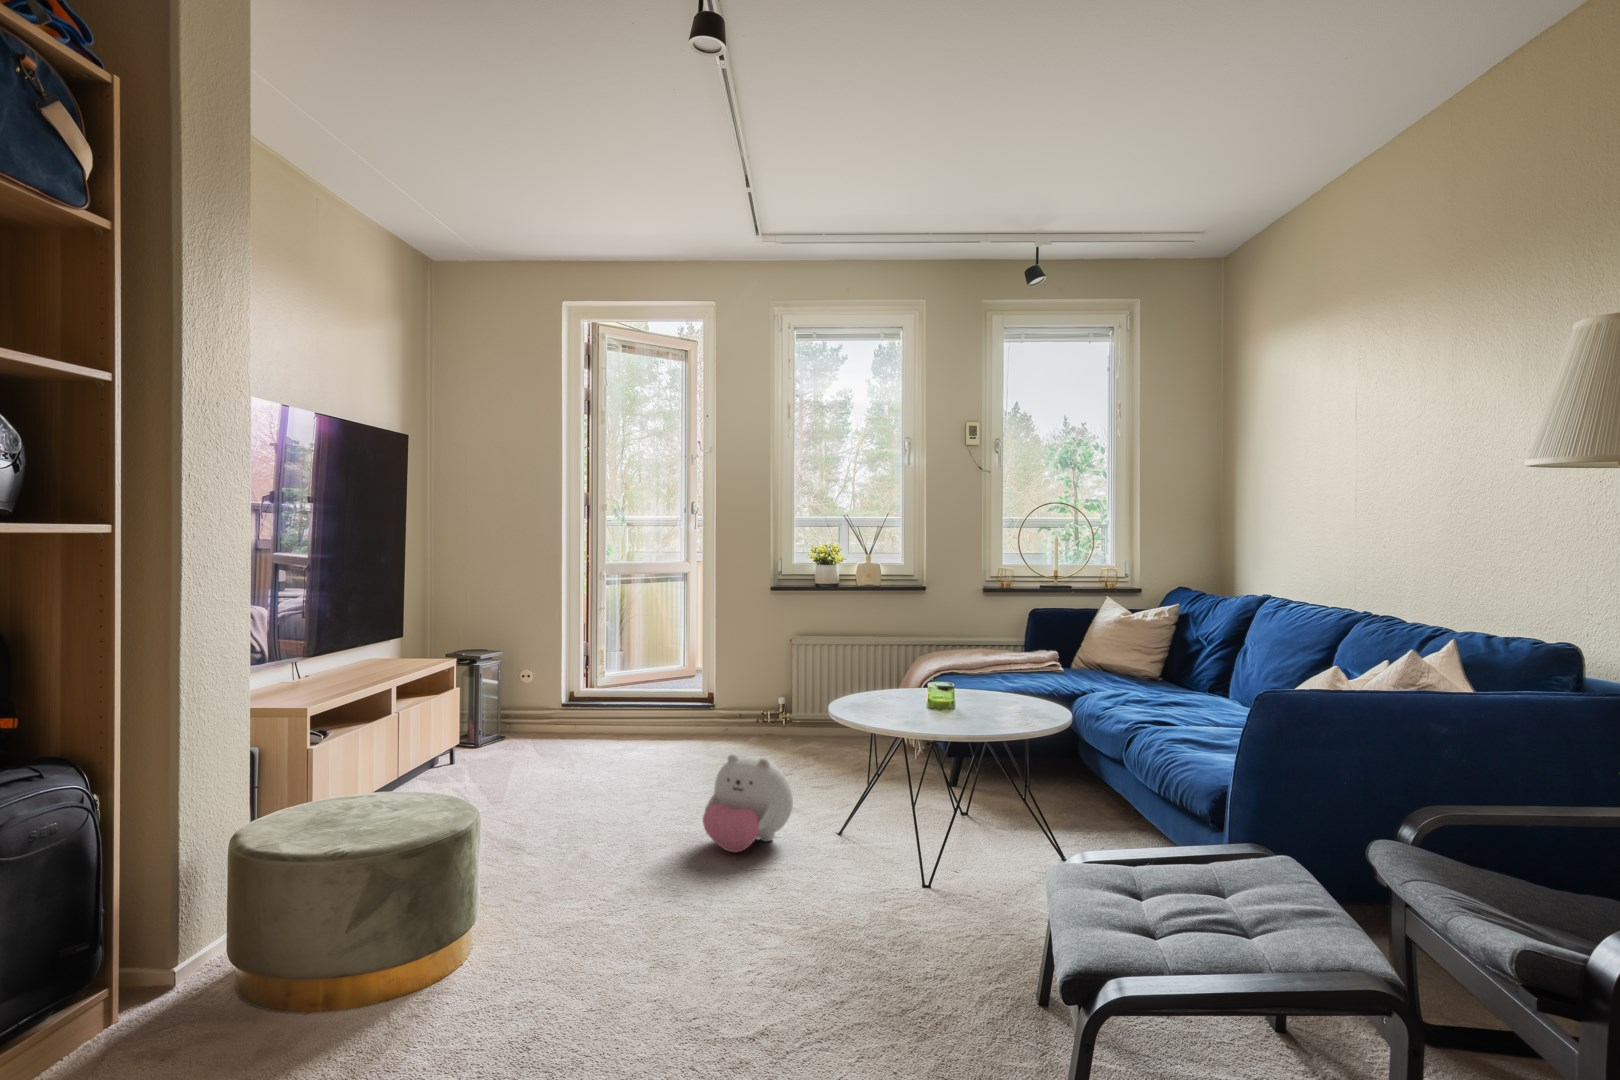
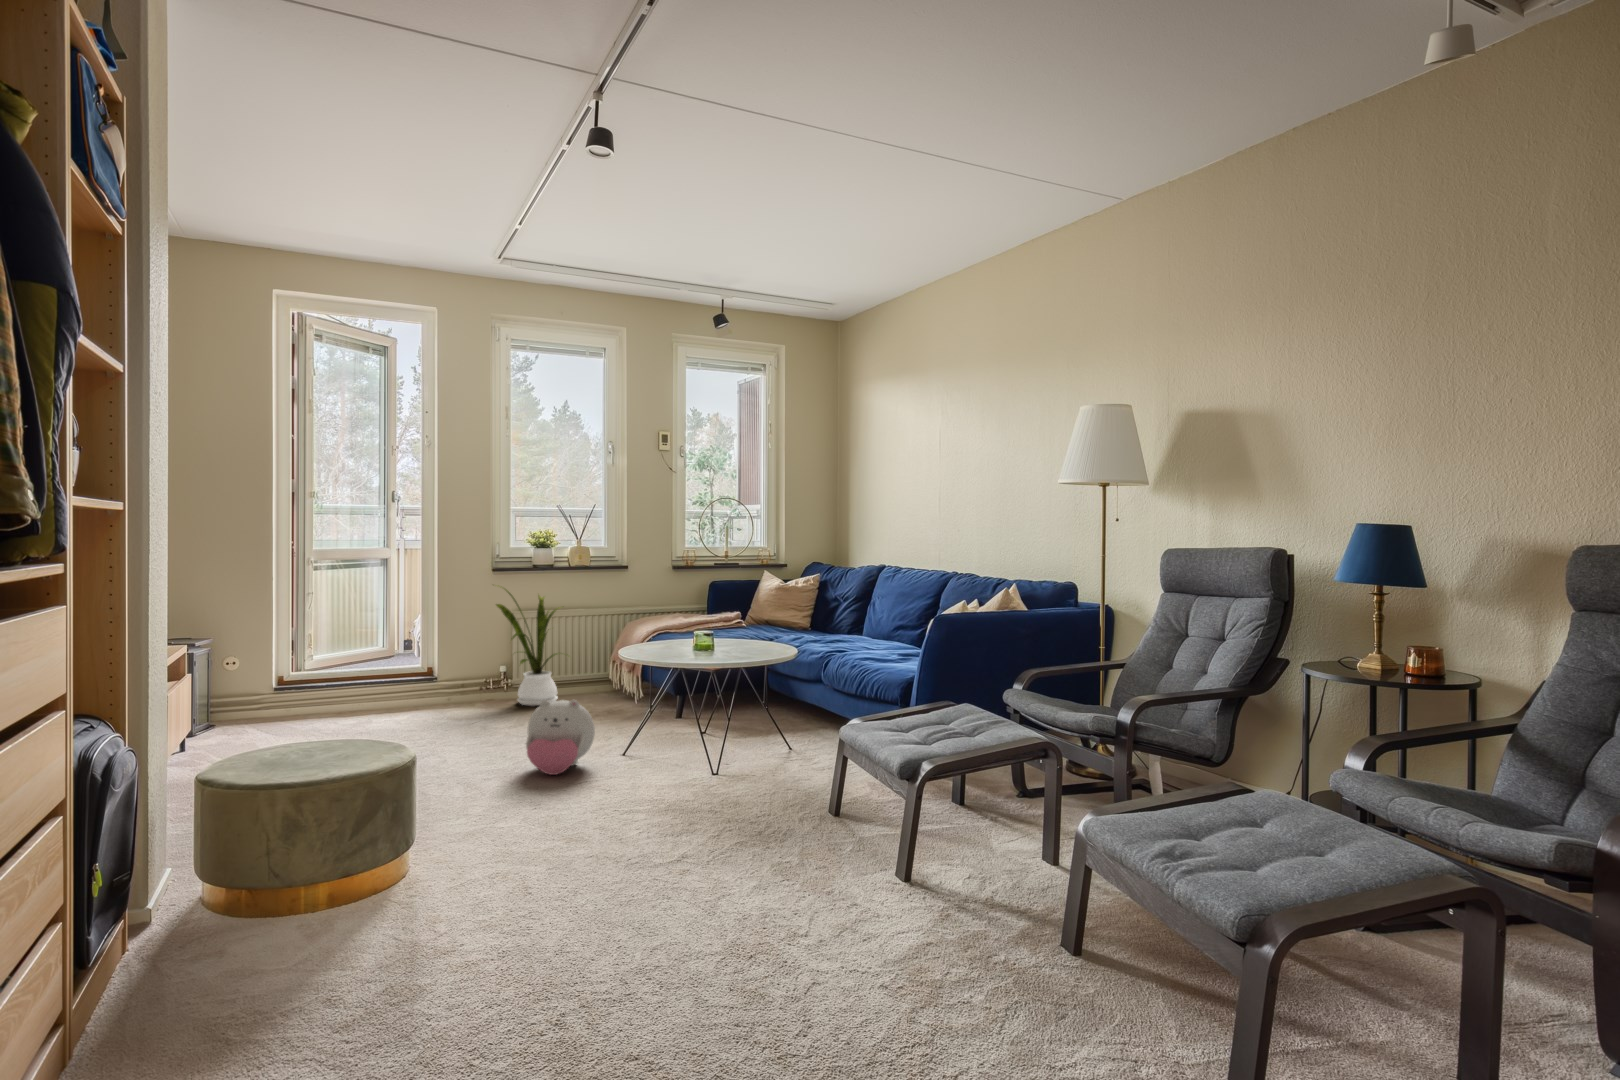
house plant: none [758,605,851,748] -> present [496,589,558,706]

